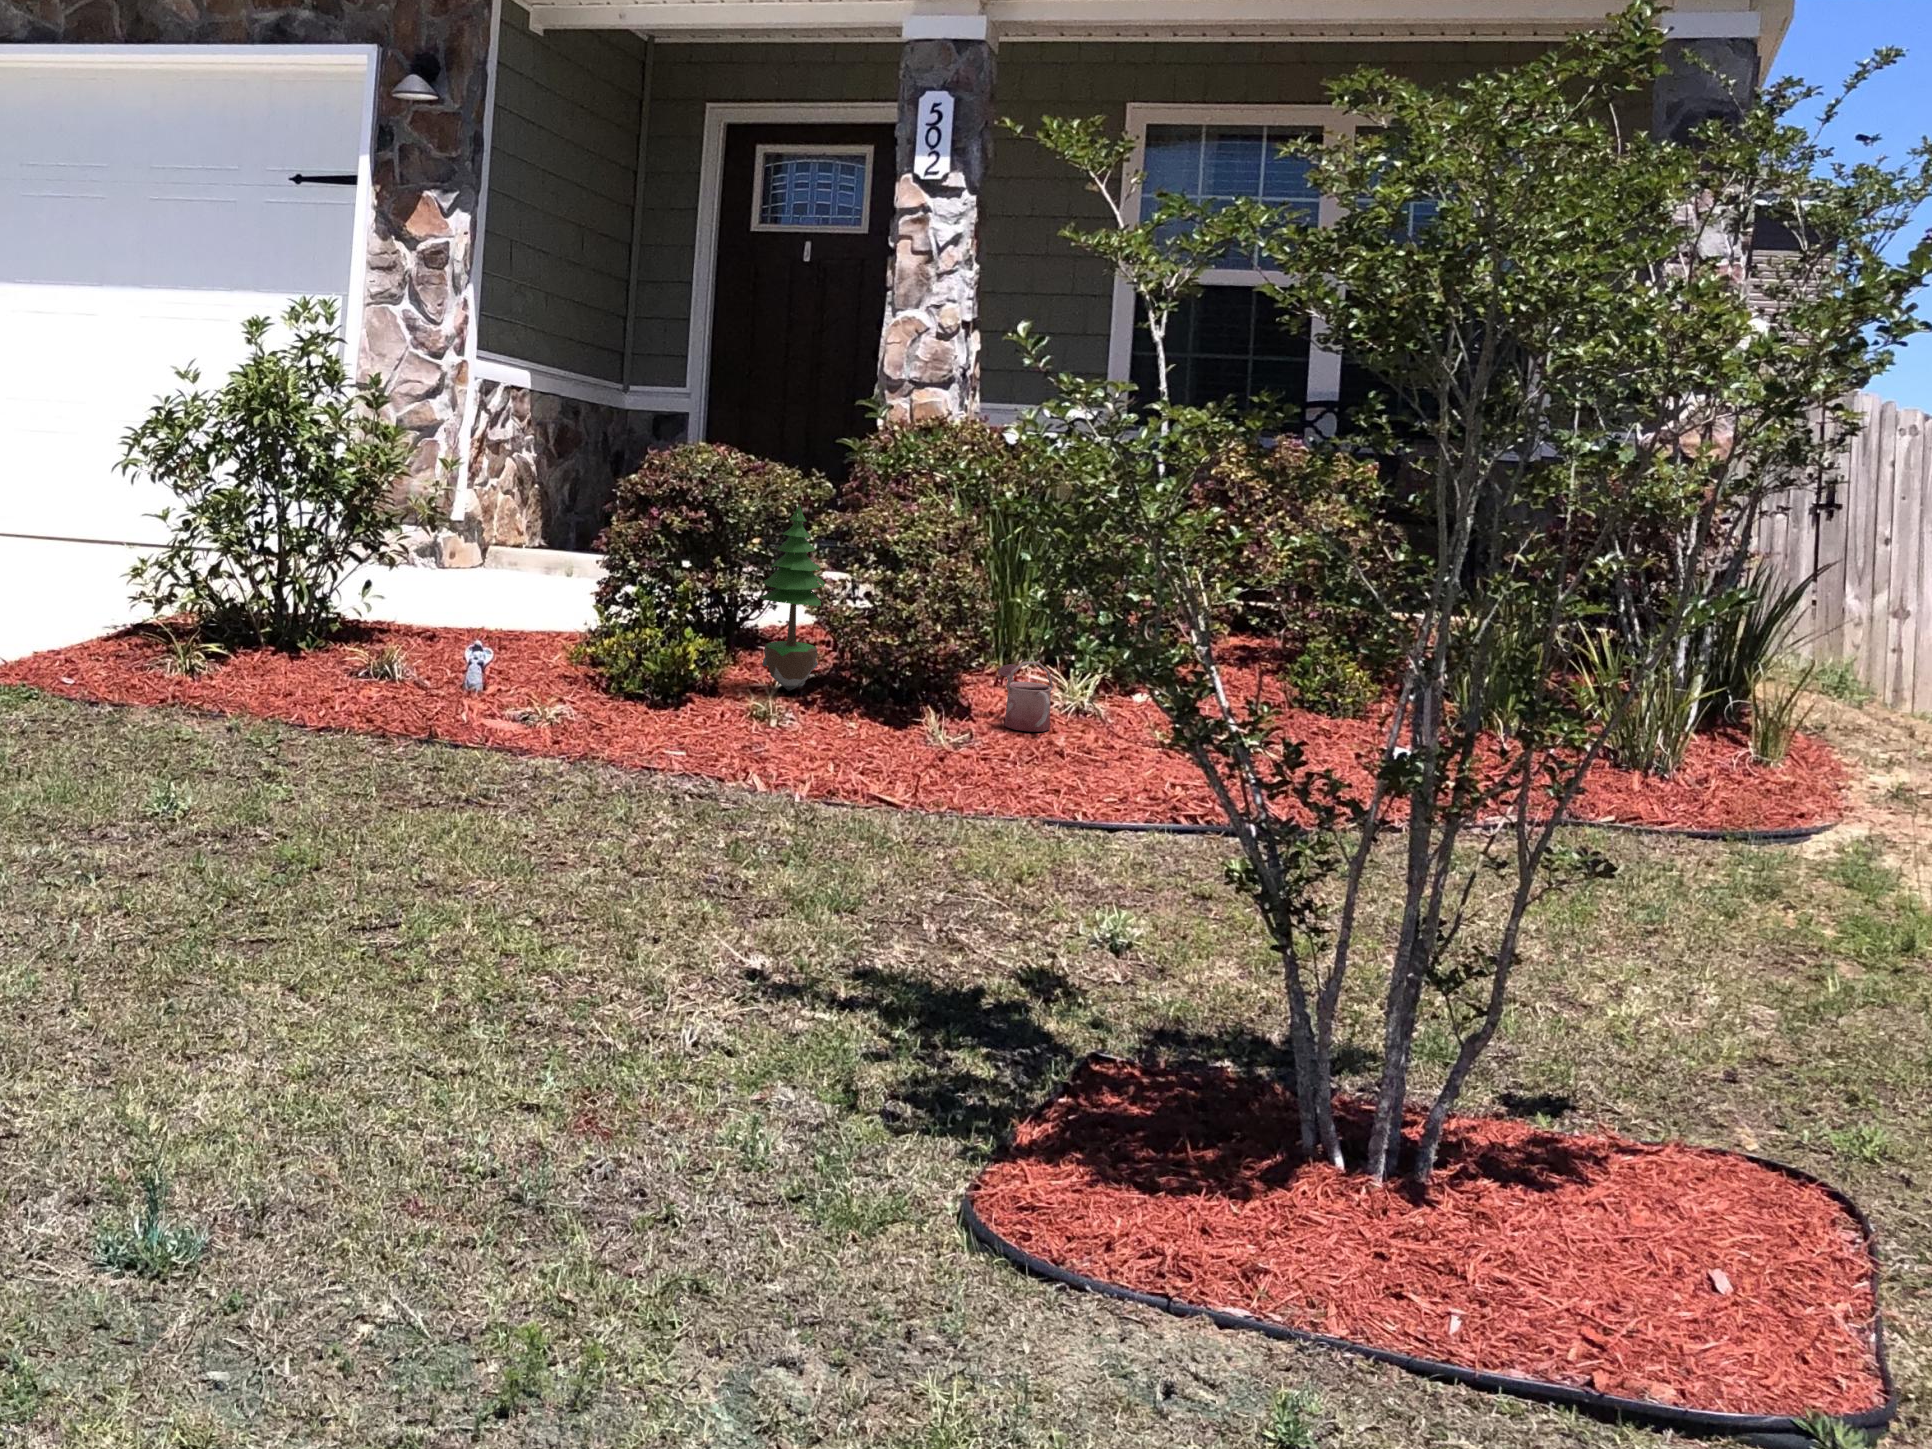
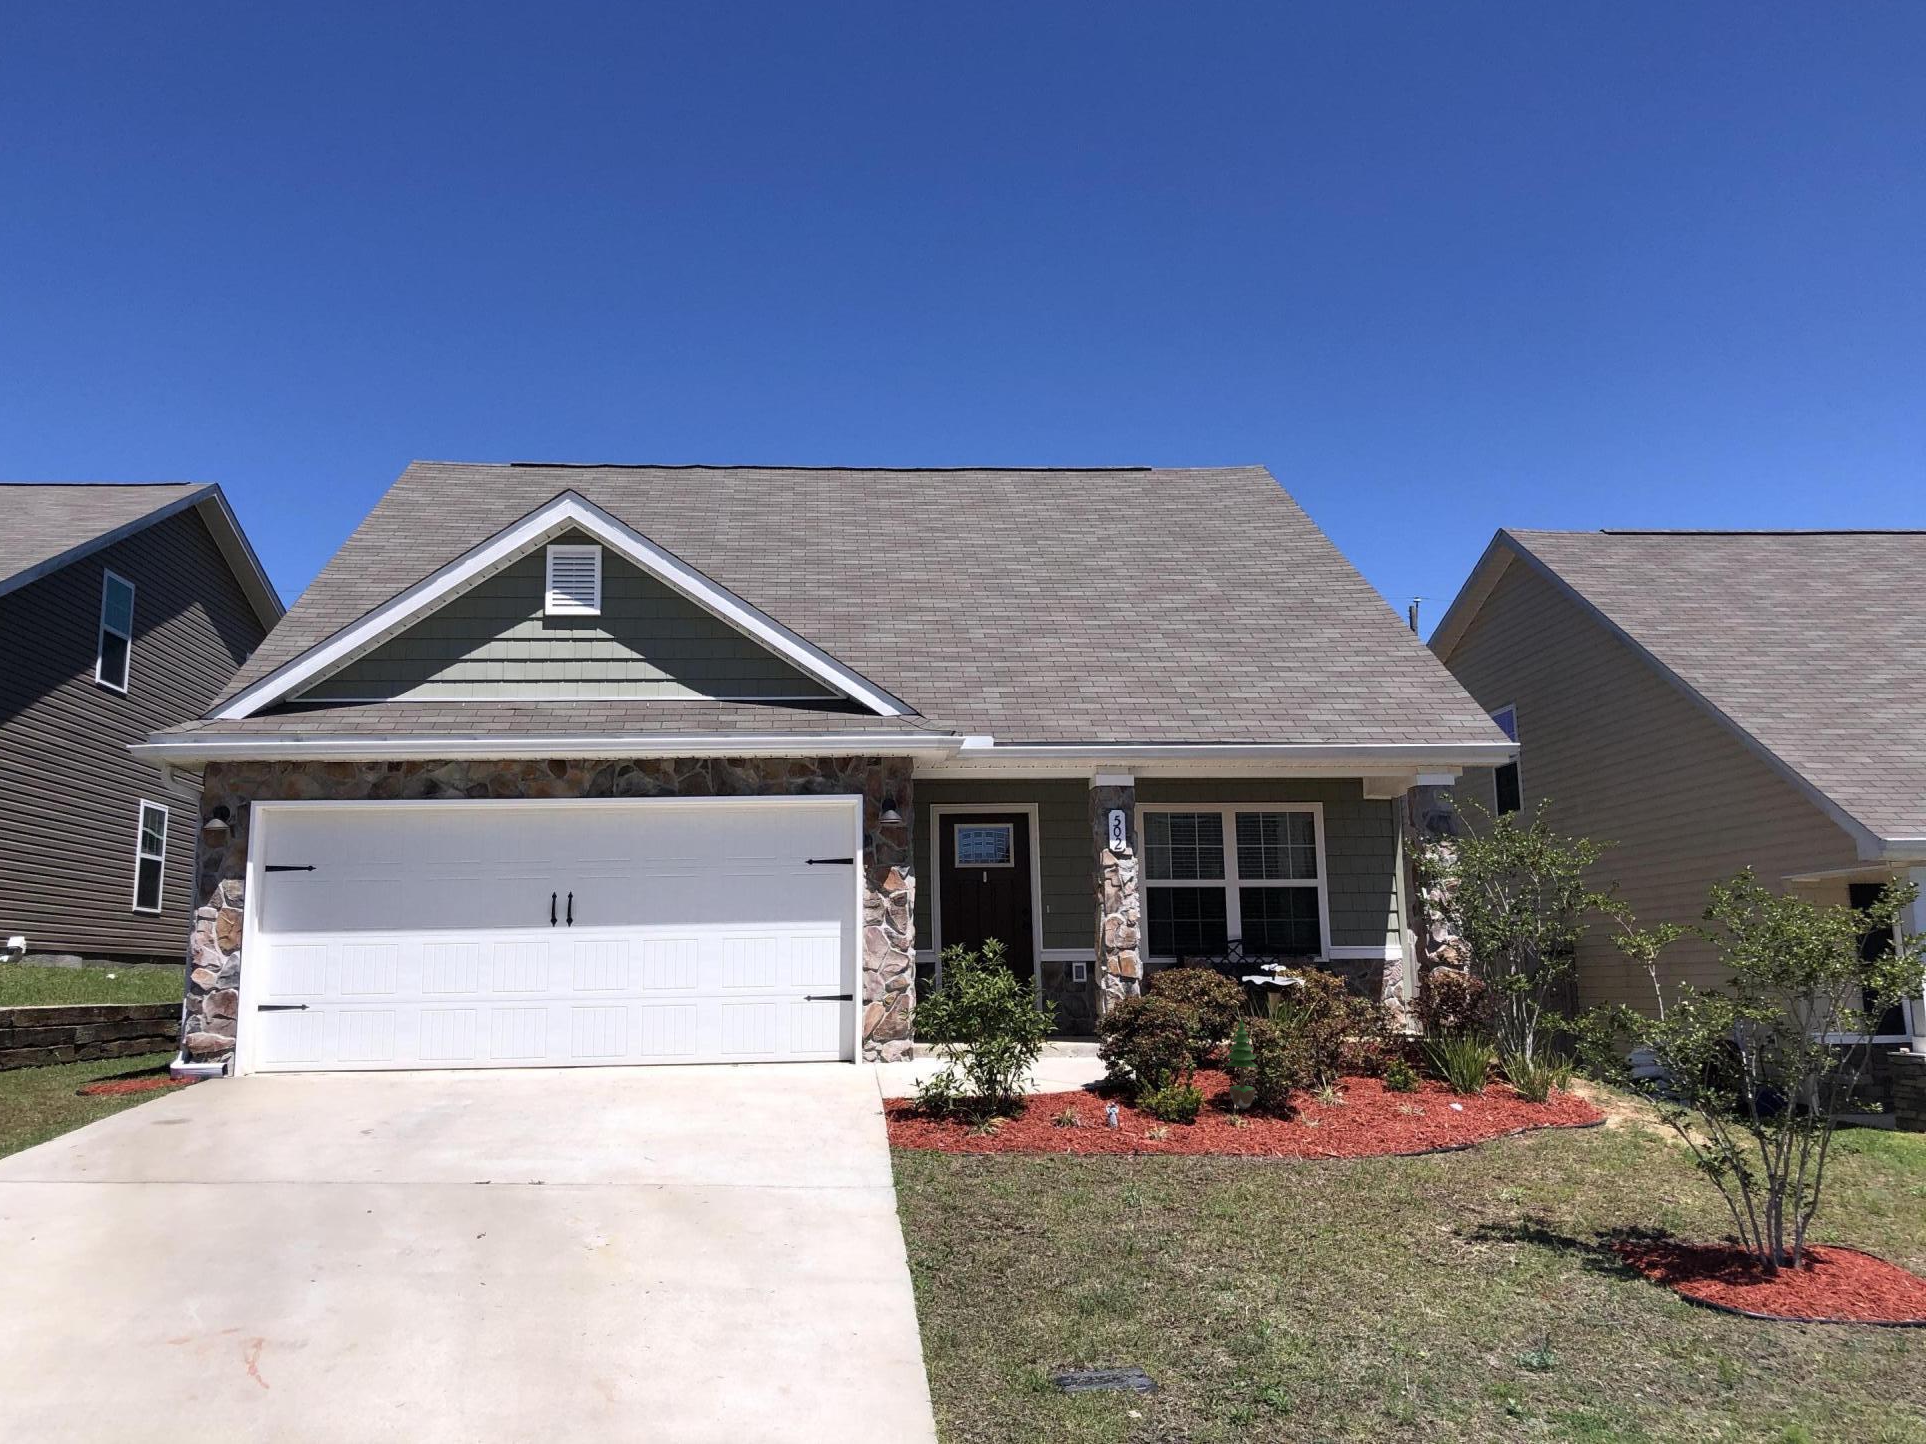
watering can: present [998,662,1053,732] -> none [1336,1083,1377,1116]

